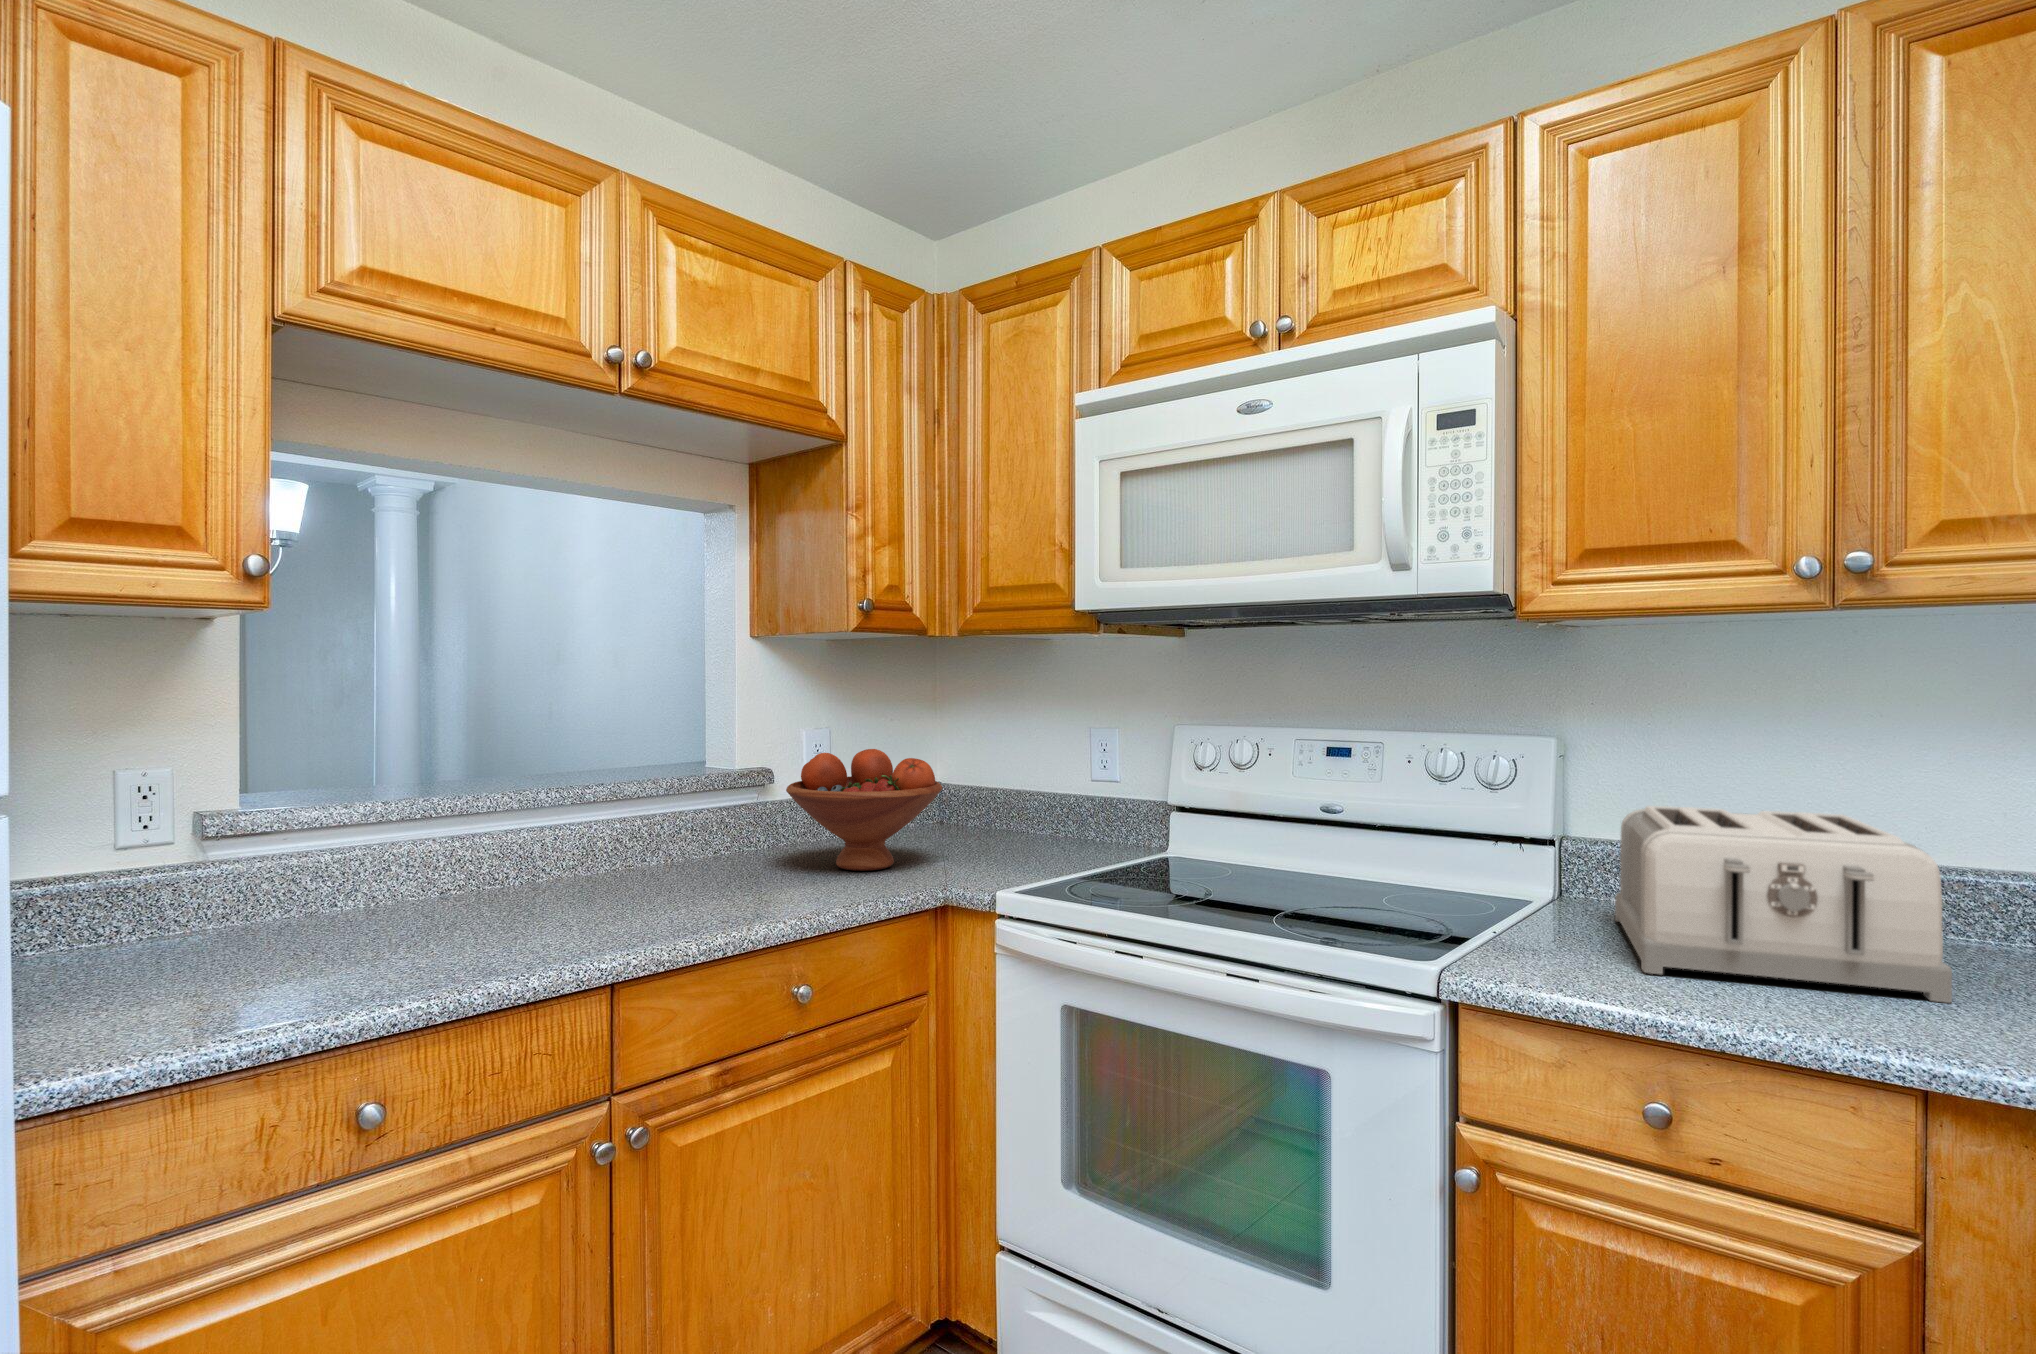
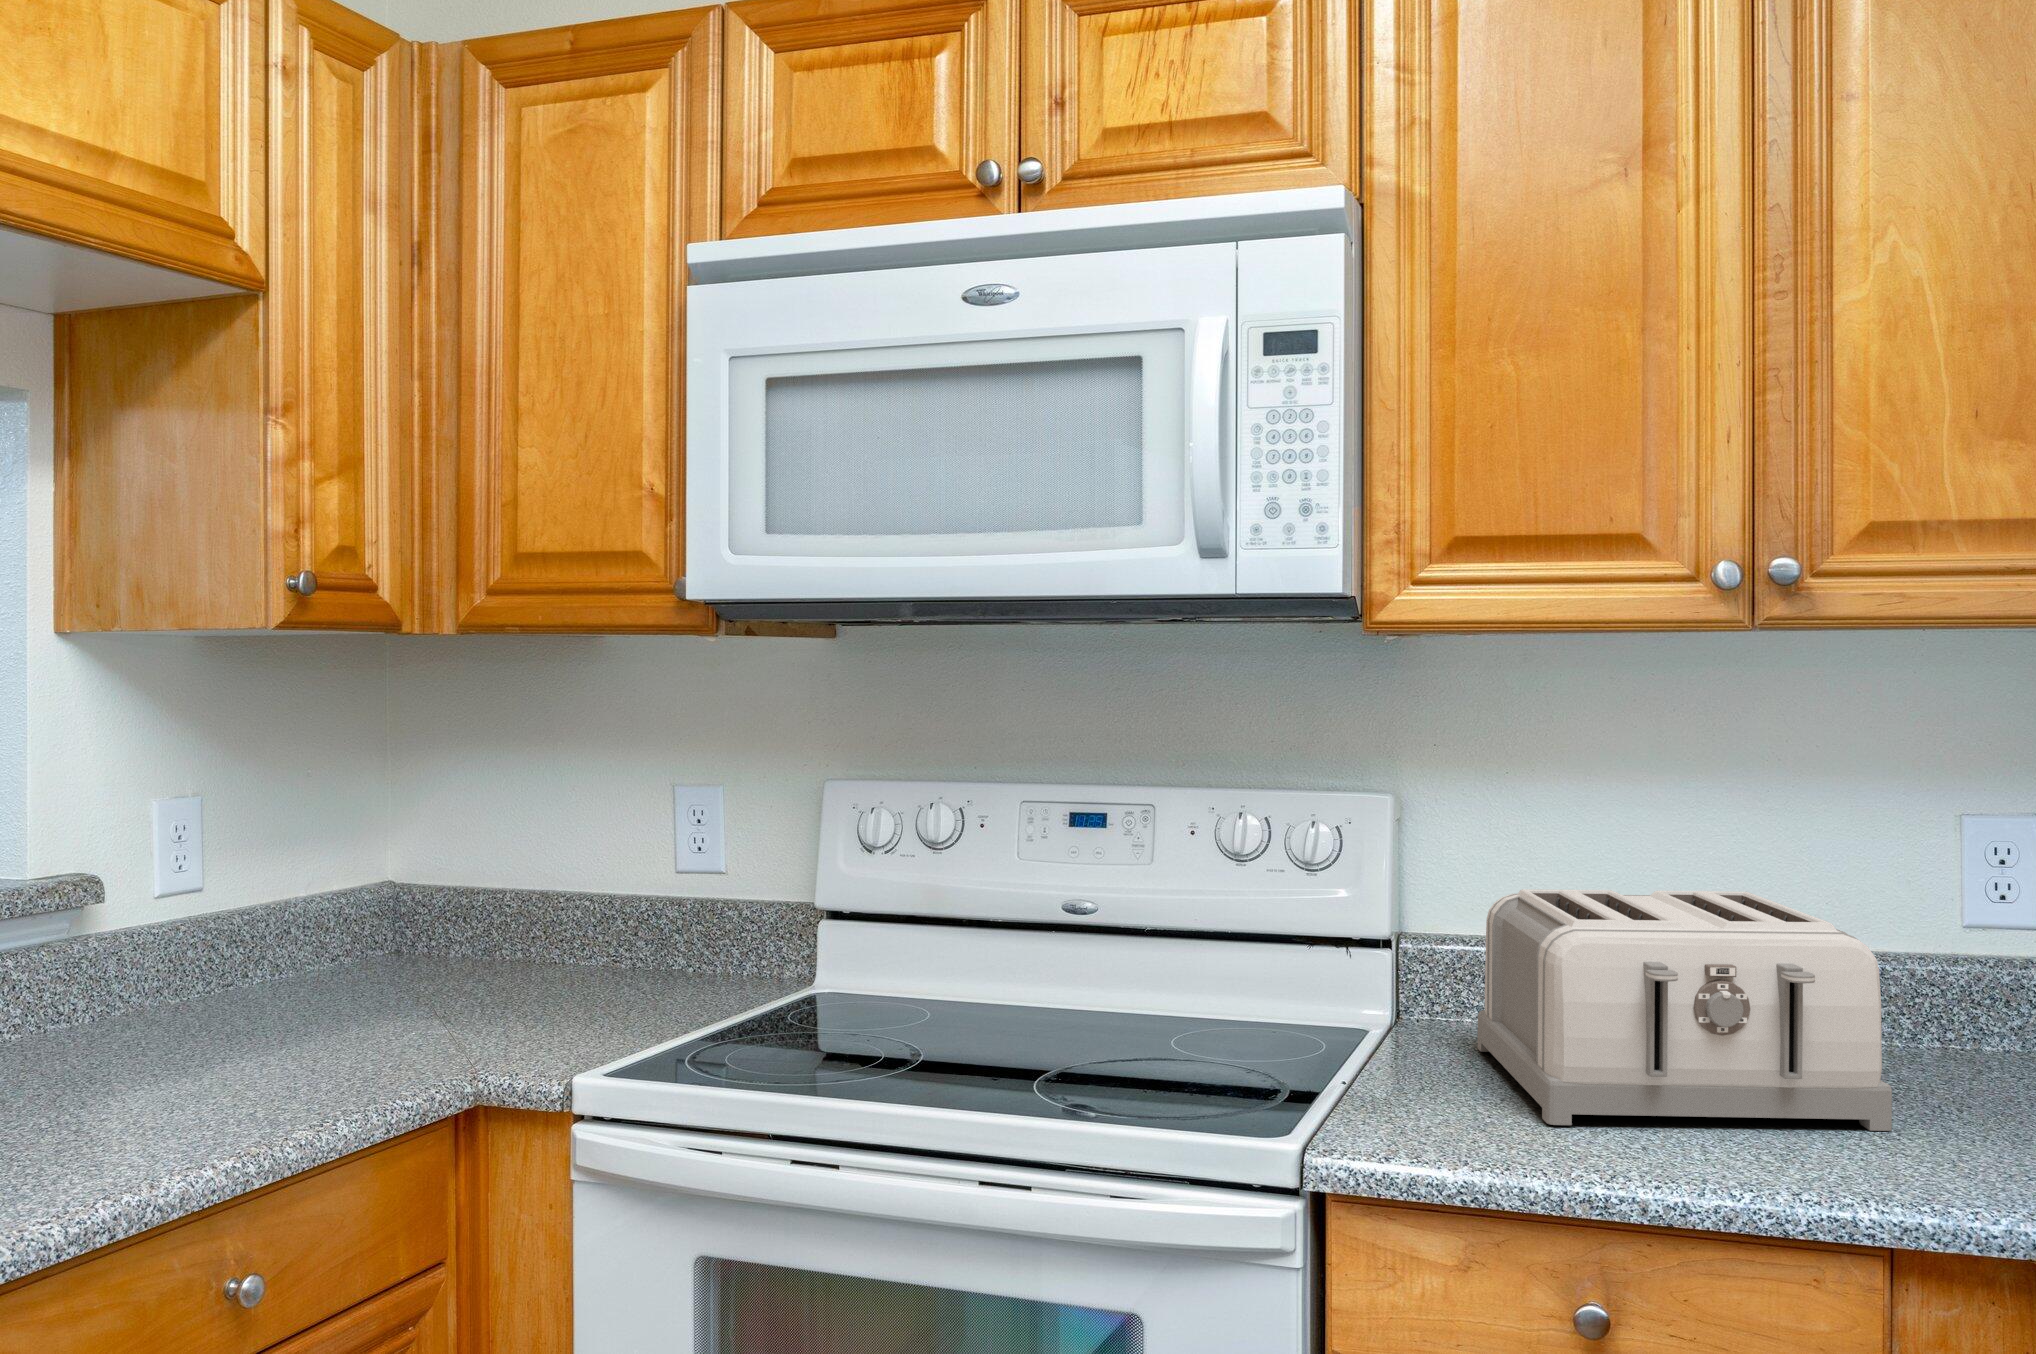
fruit bowl: present [786,749,942,871] -> none [154,837,448,1055]

